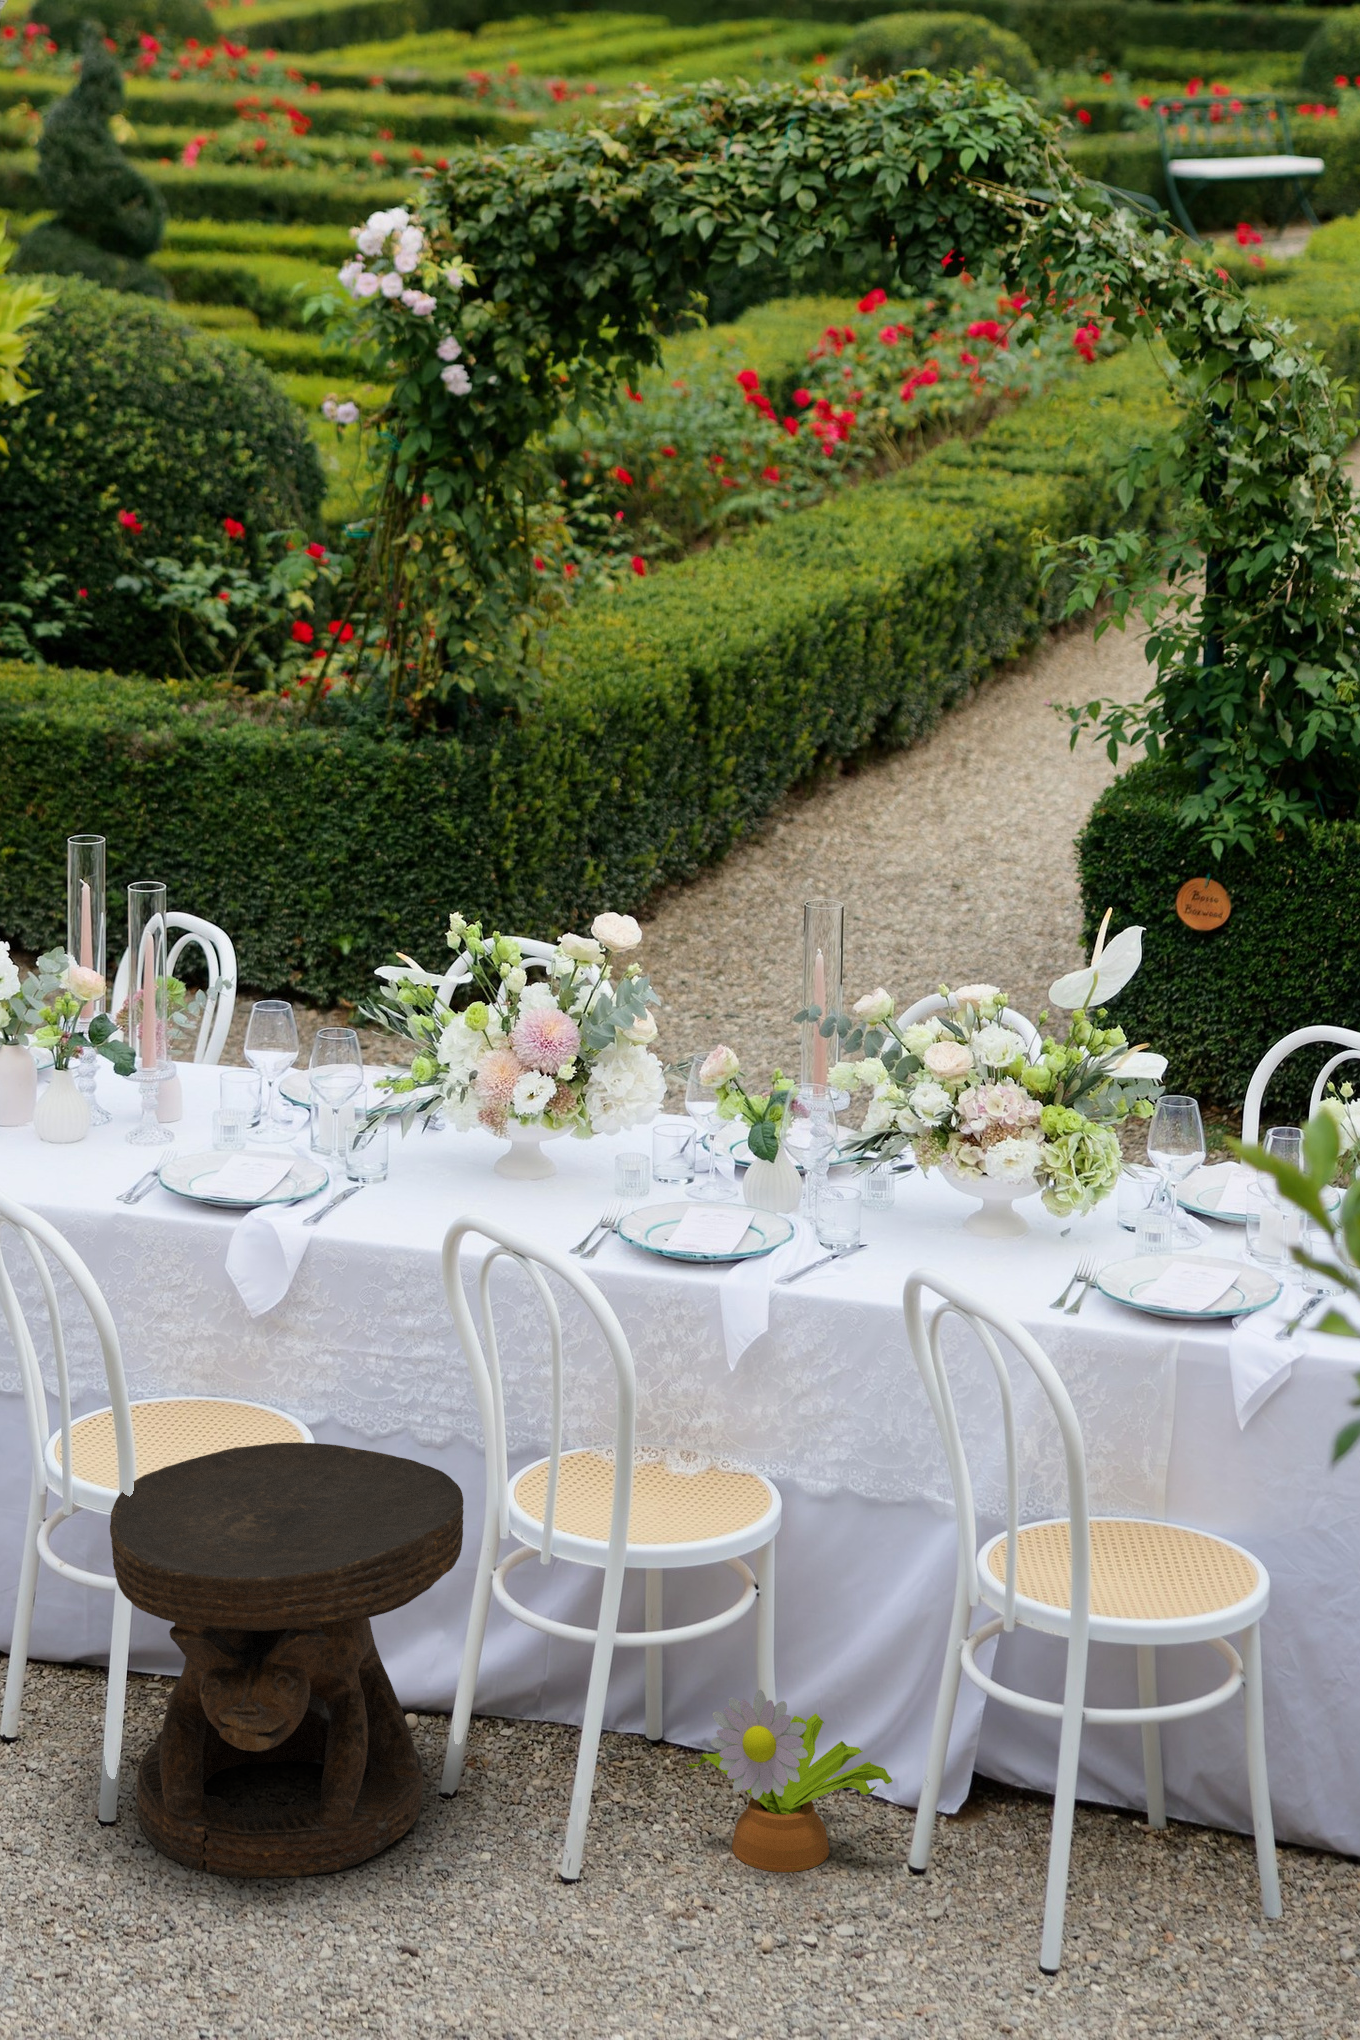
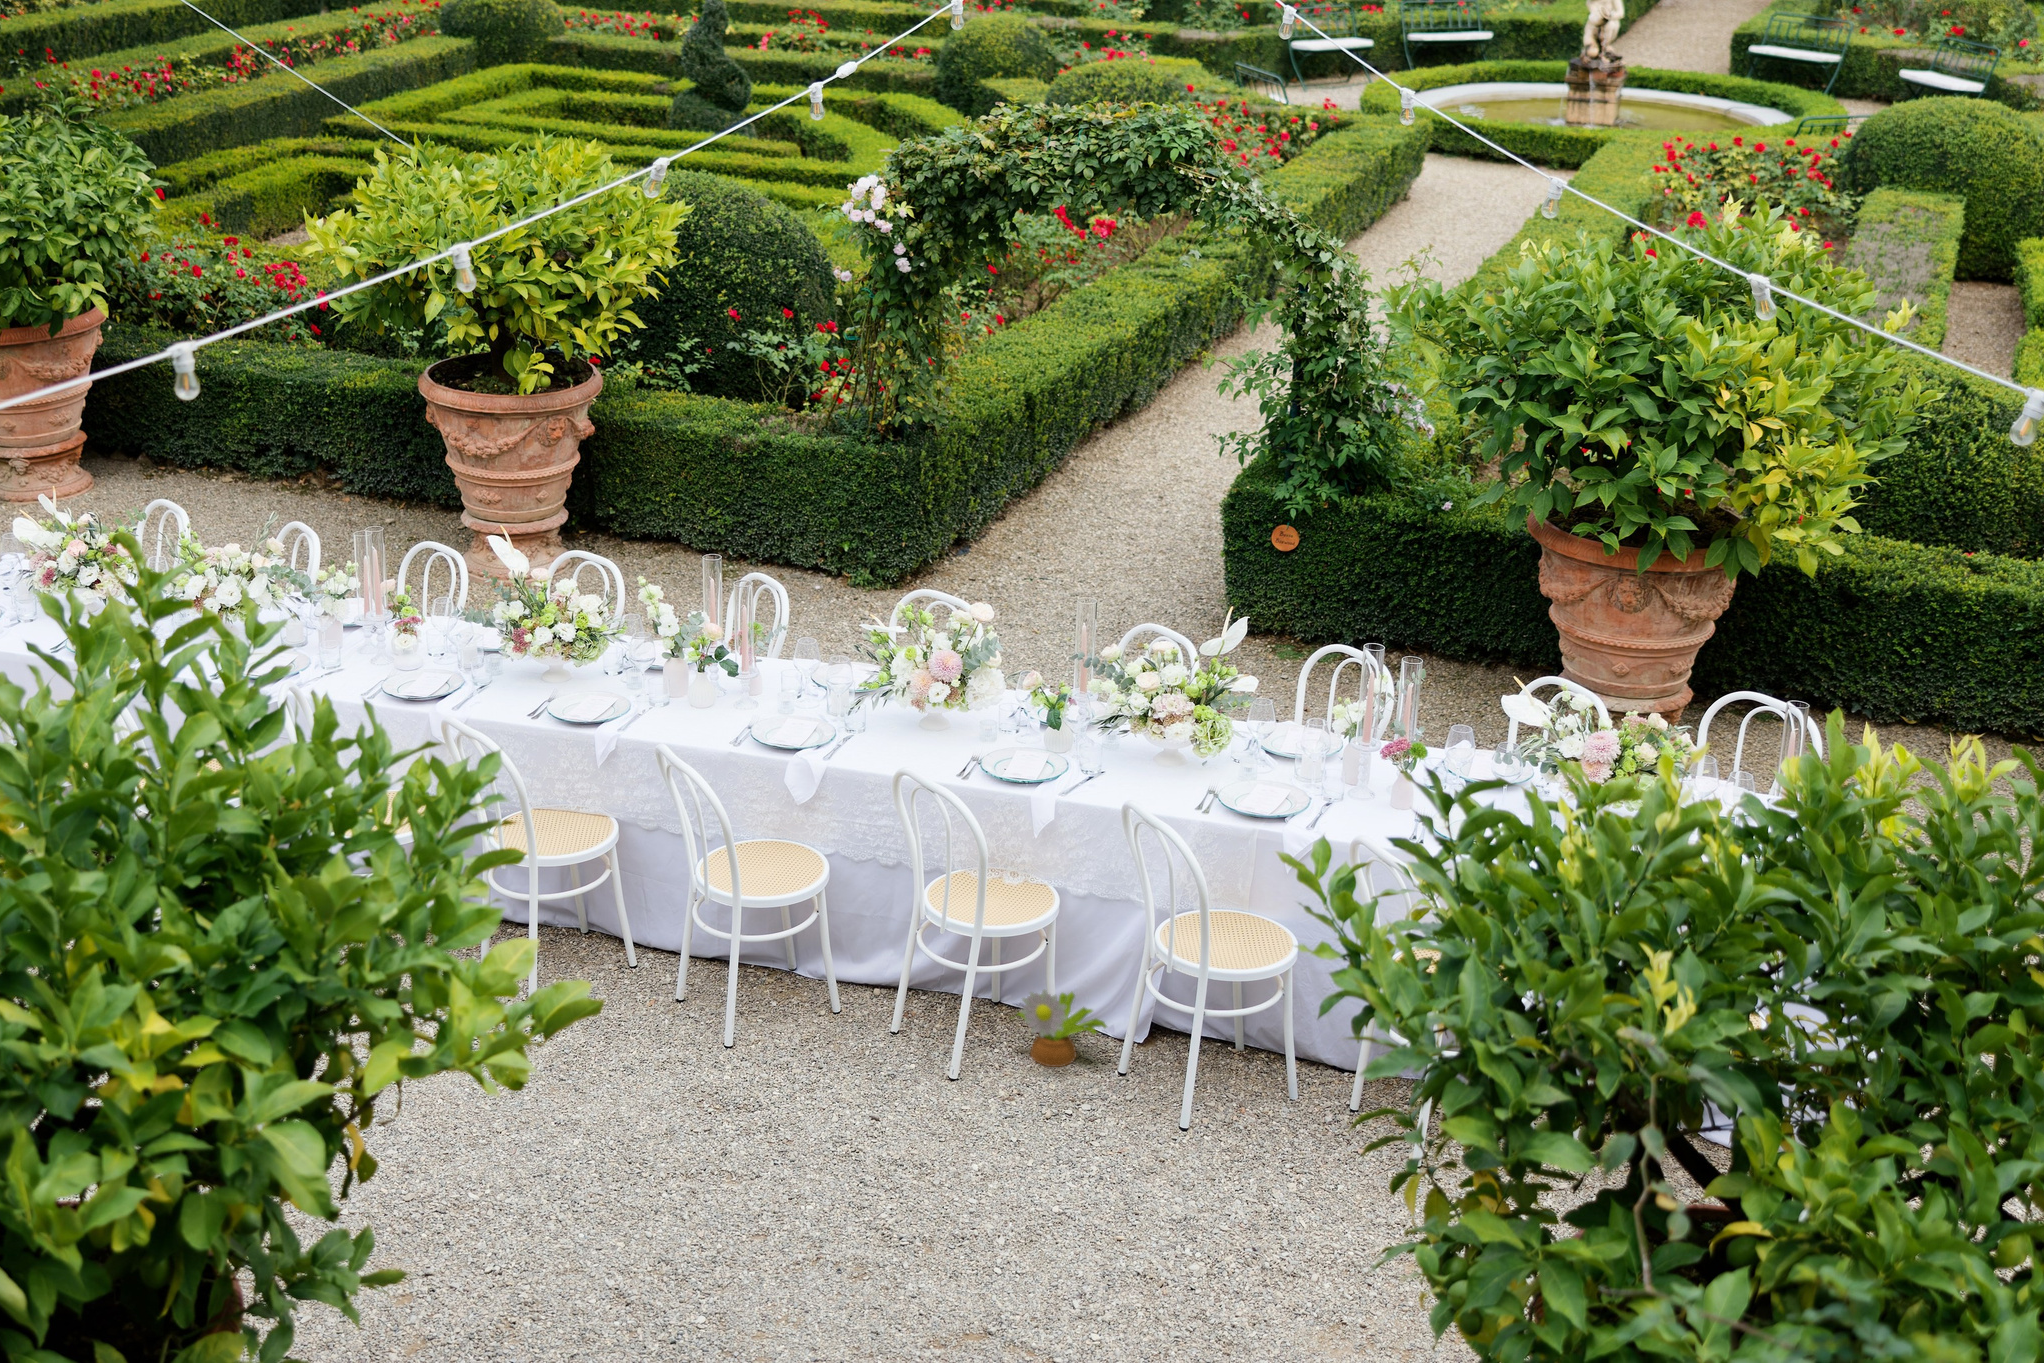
side table: present [110,1443,464,1878] -> none [731,860,902,1070]

